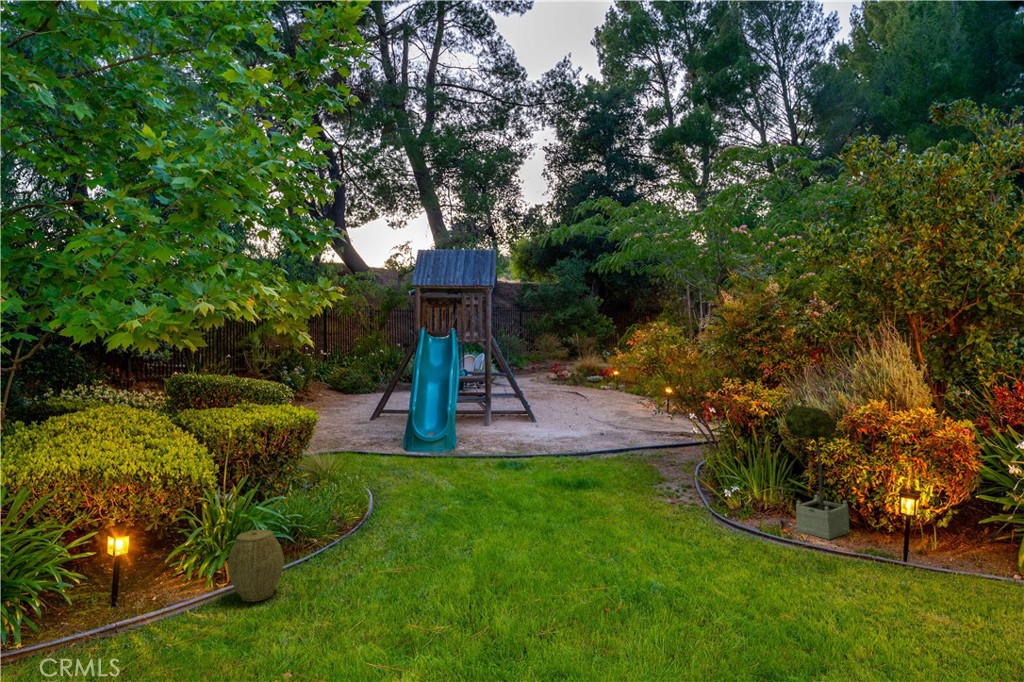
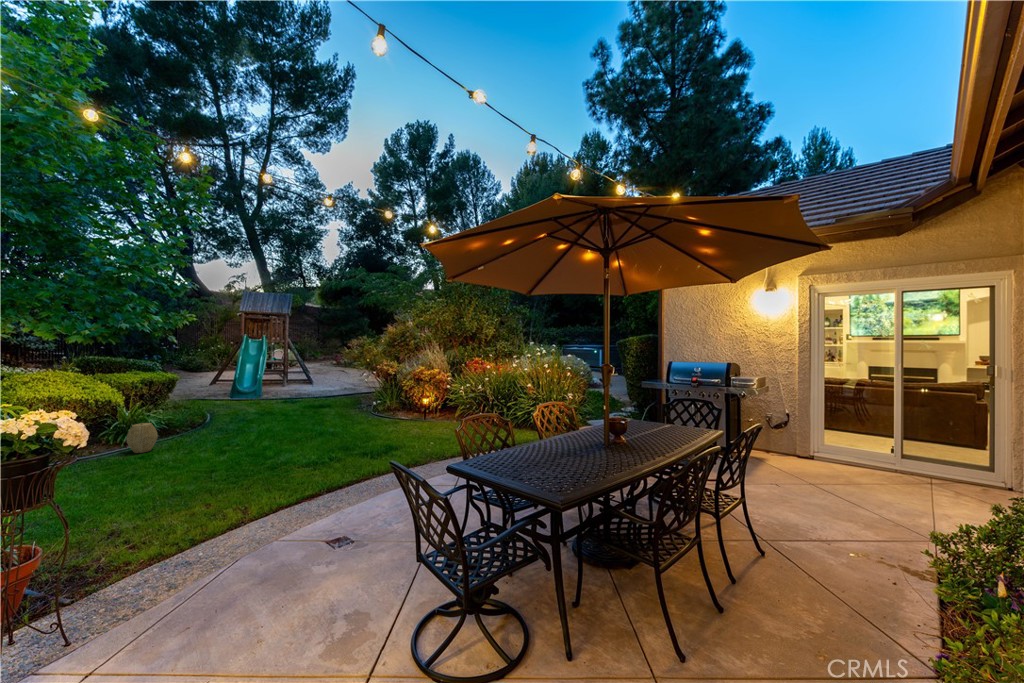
potted tree: present [785,404,849,539] -> none [400,369,421,419]

